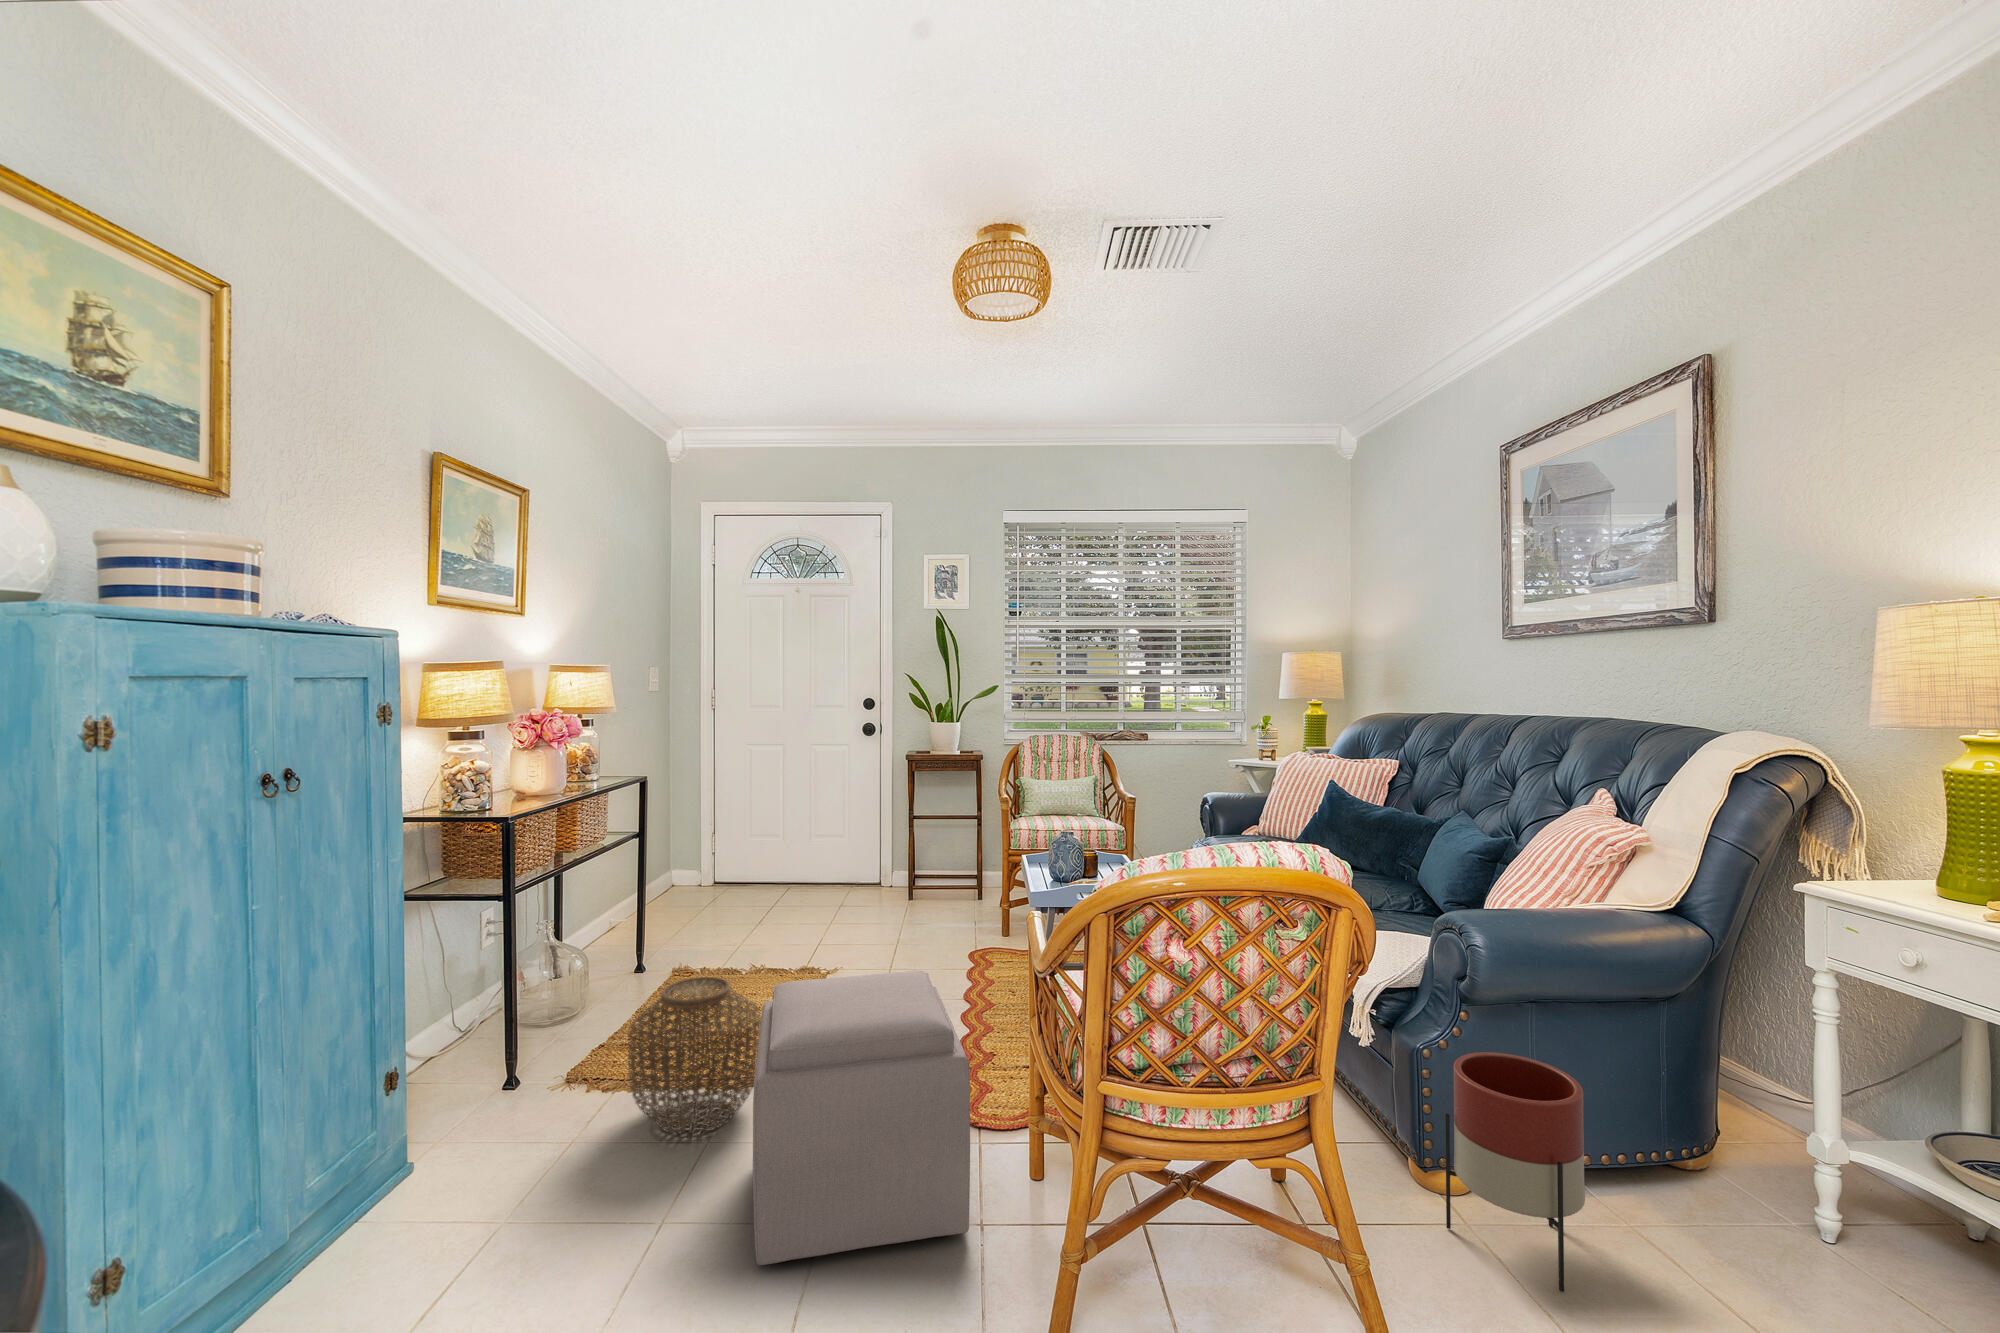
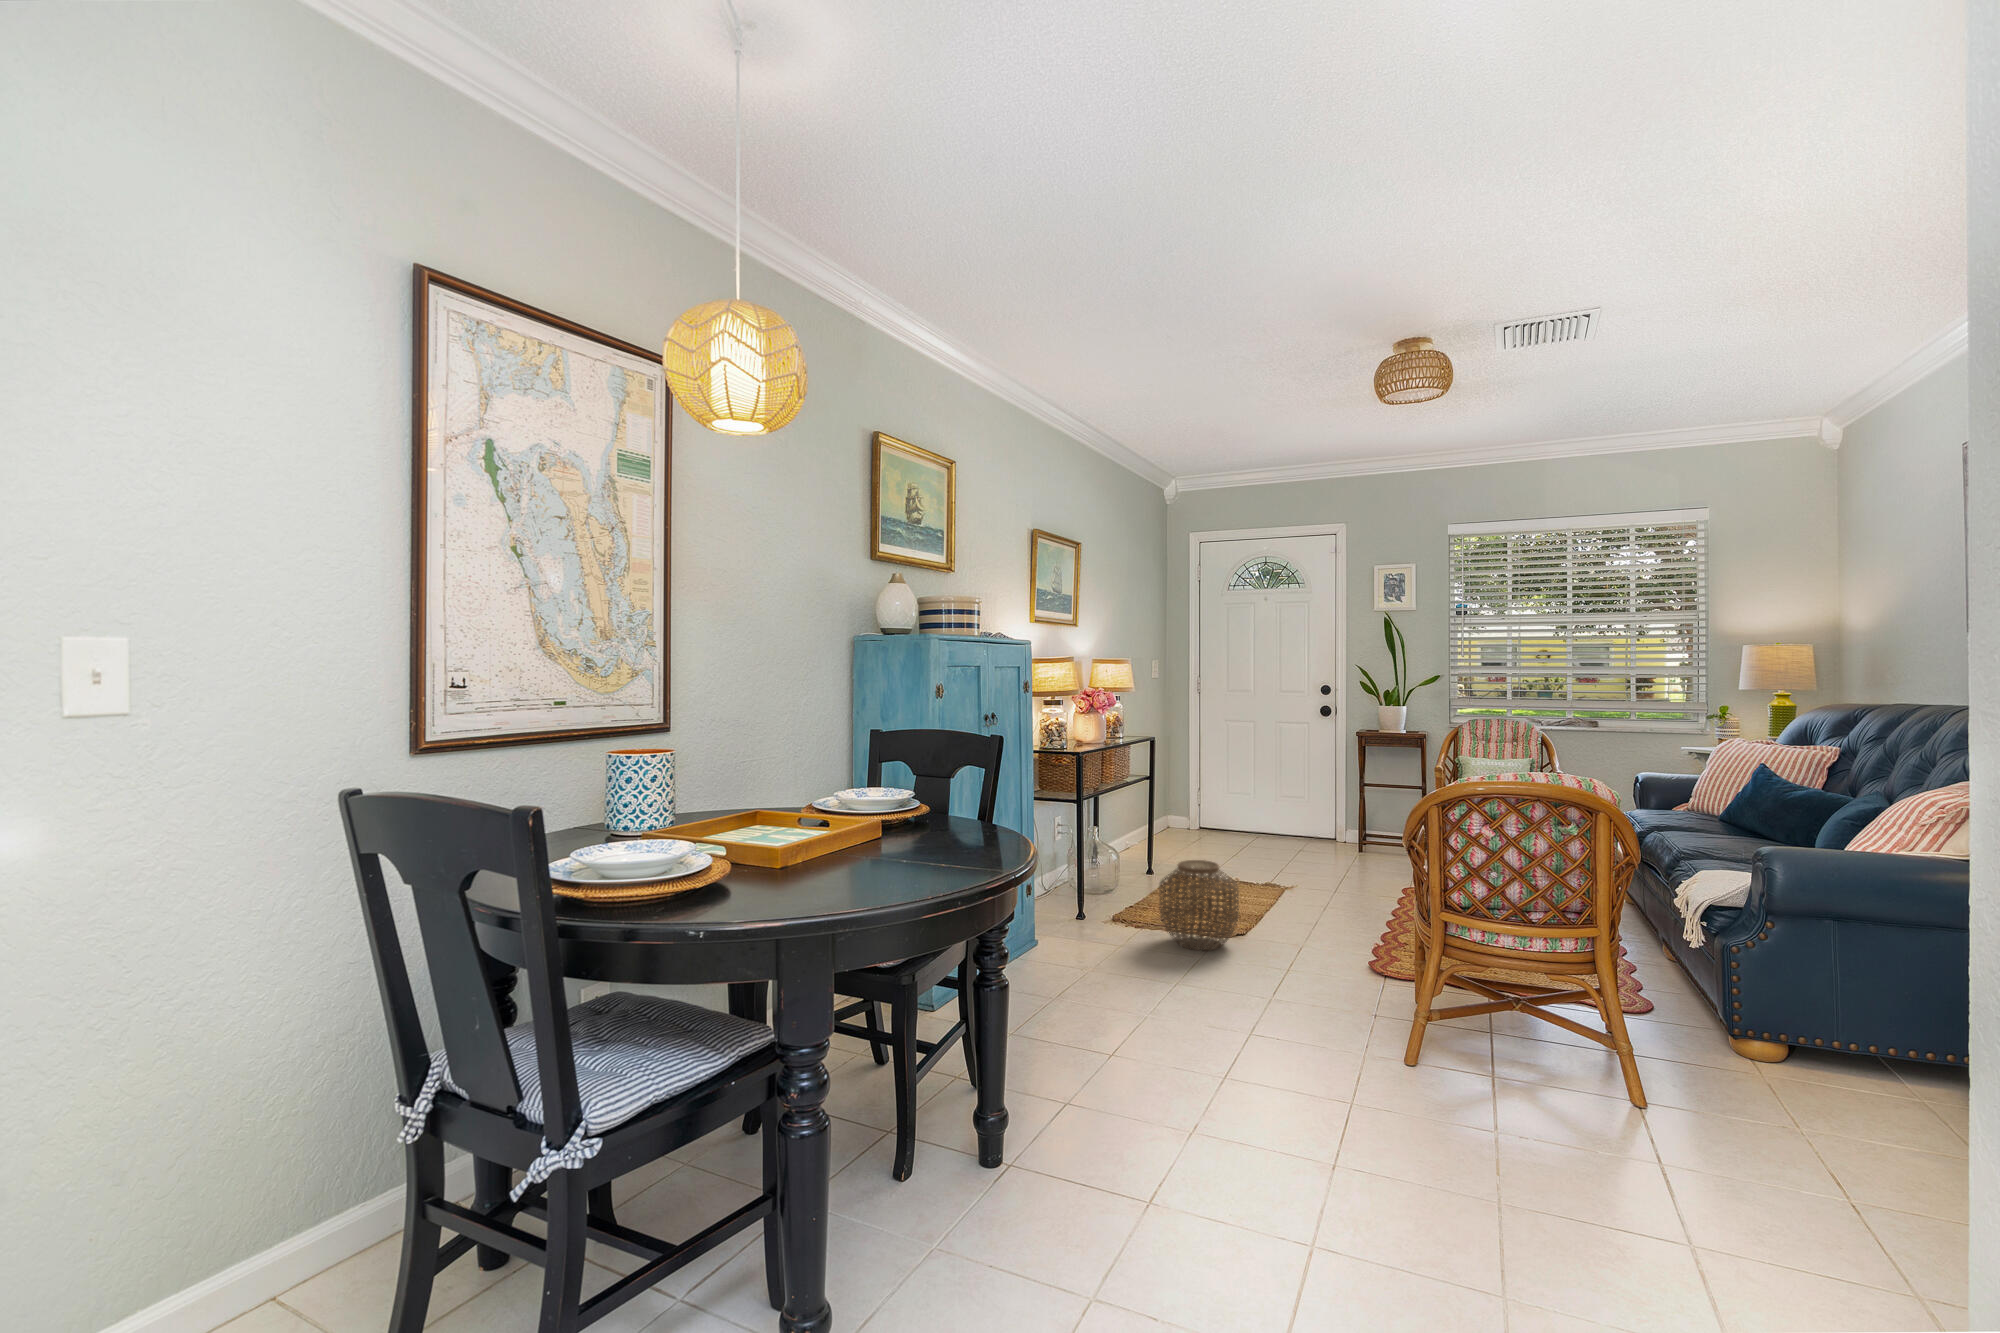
ottoman: present [753,971,970,1265] -> none [1240,859,1370,1010]
planter: present [1445,1052,1585,1292] -> none [1737,951,1848,1106]

